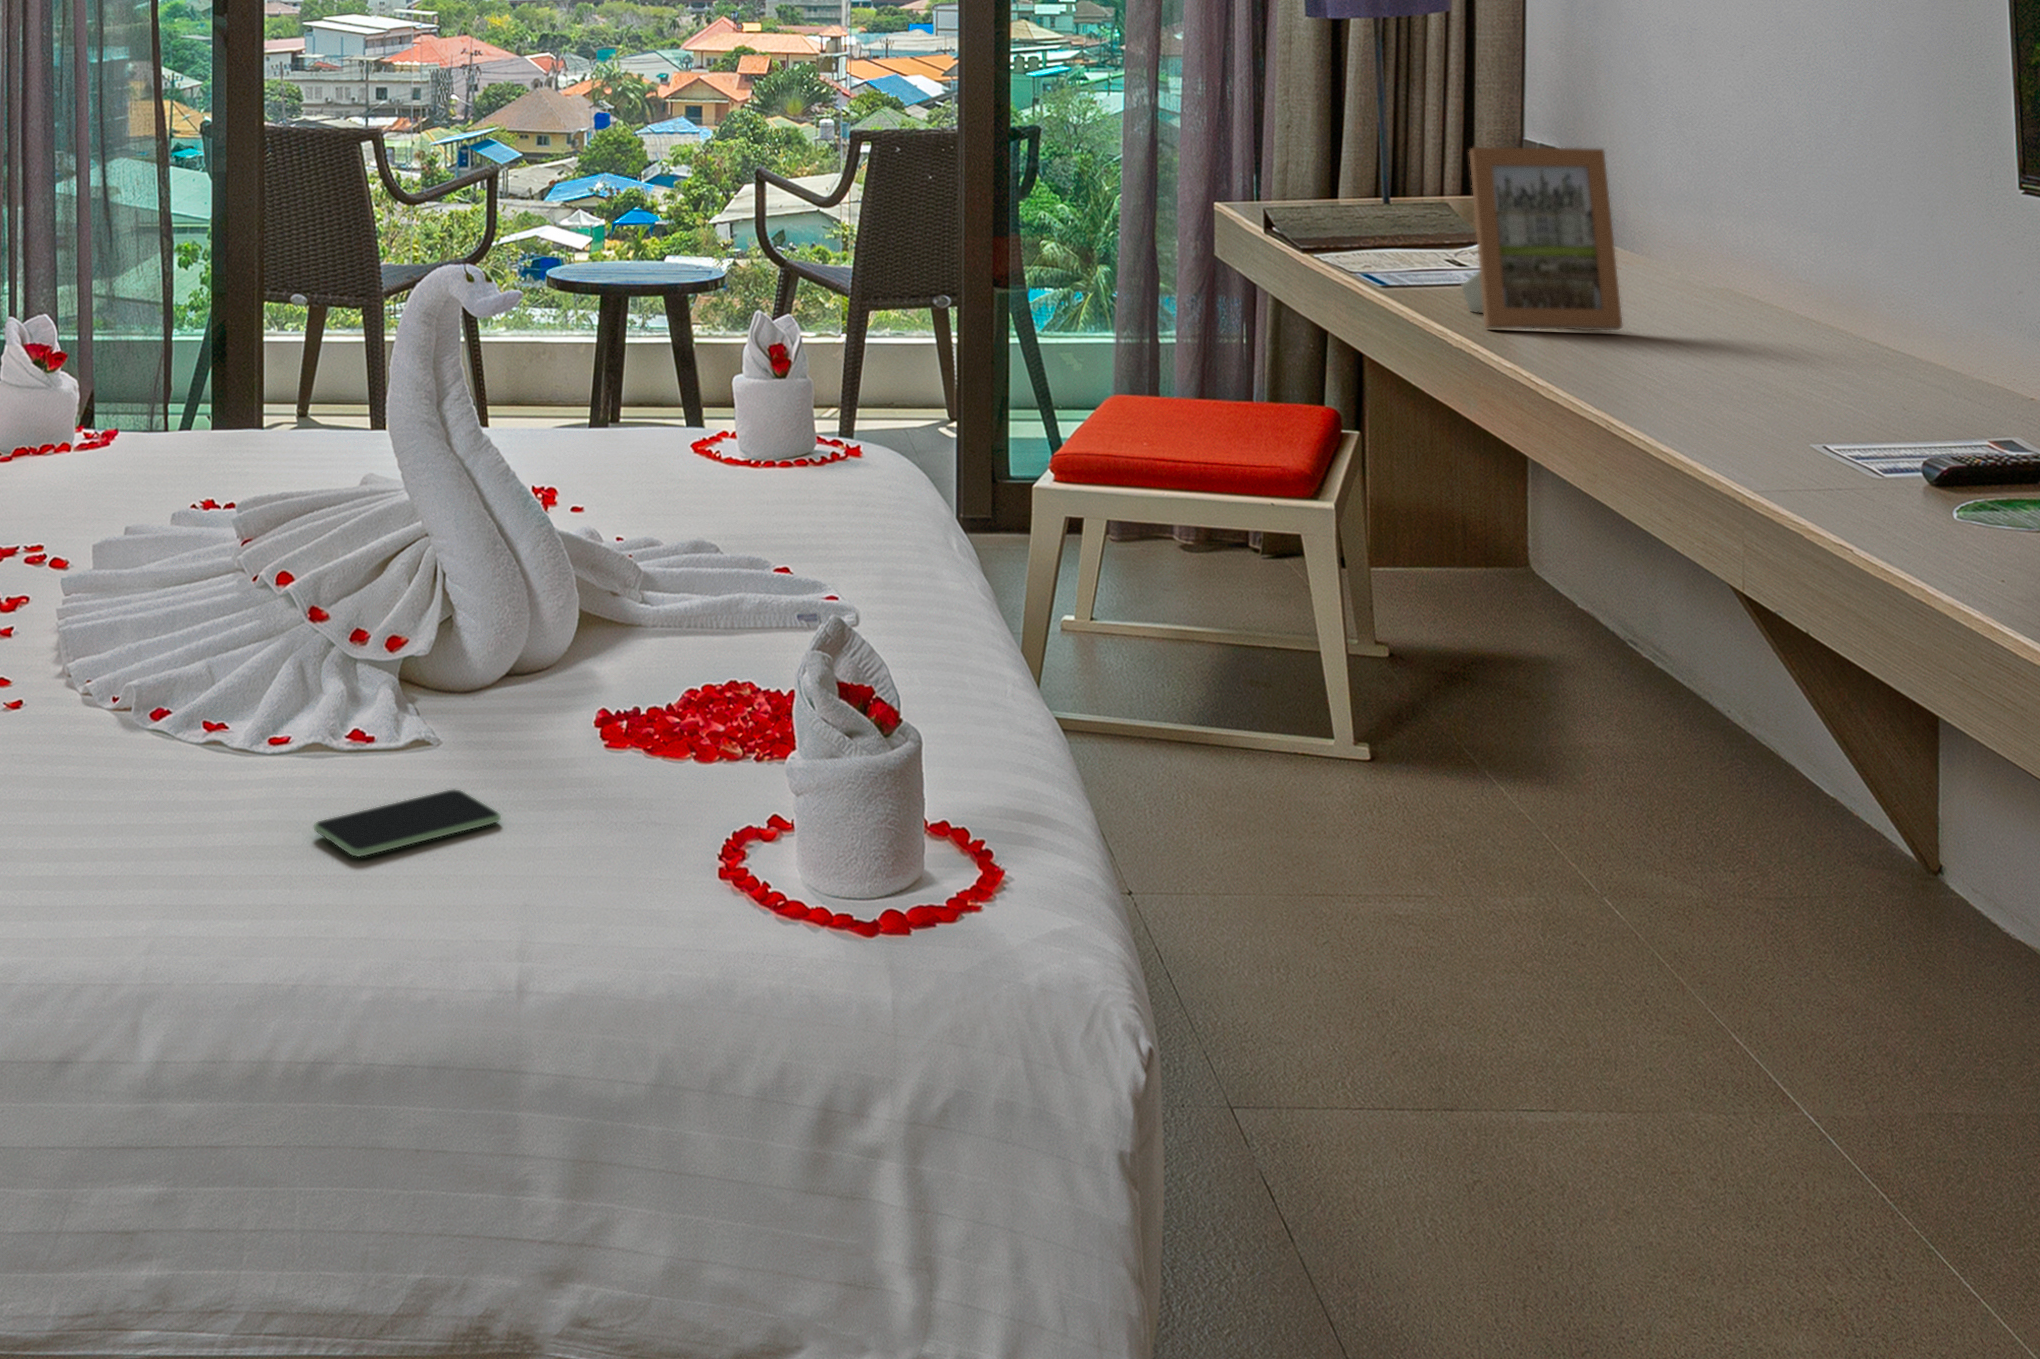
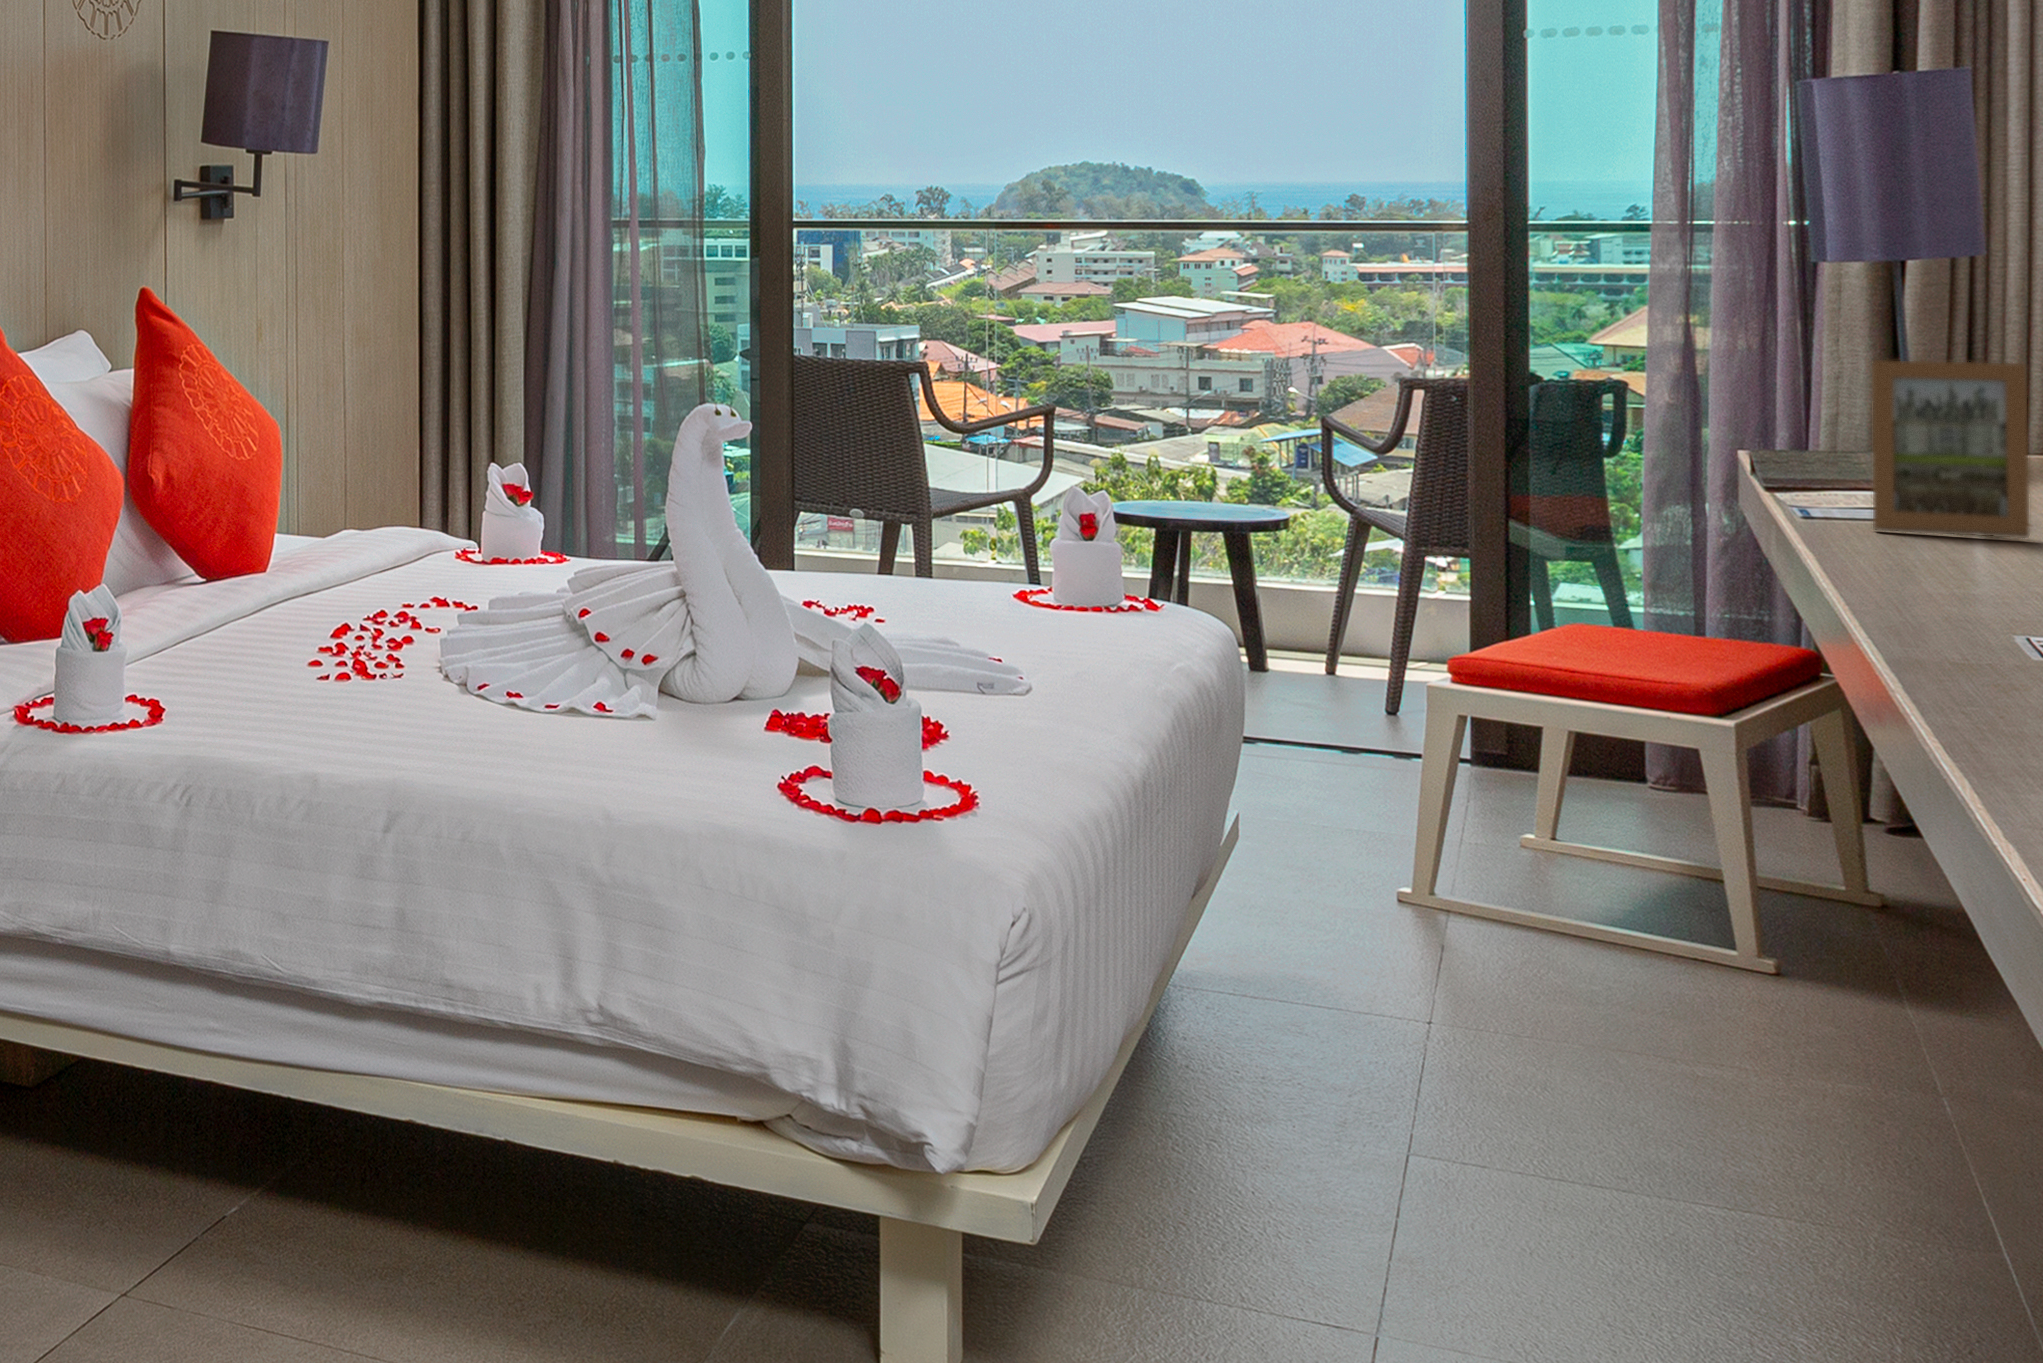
smartphone: present [314,790,501,856] -> none [565,723,693,744]

